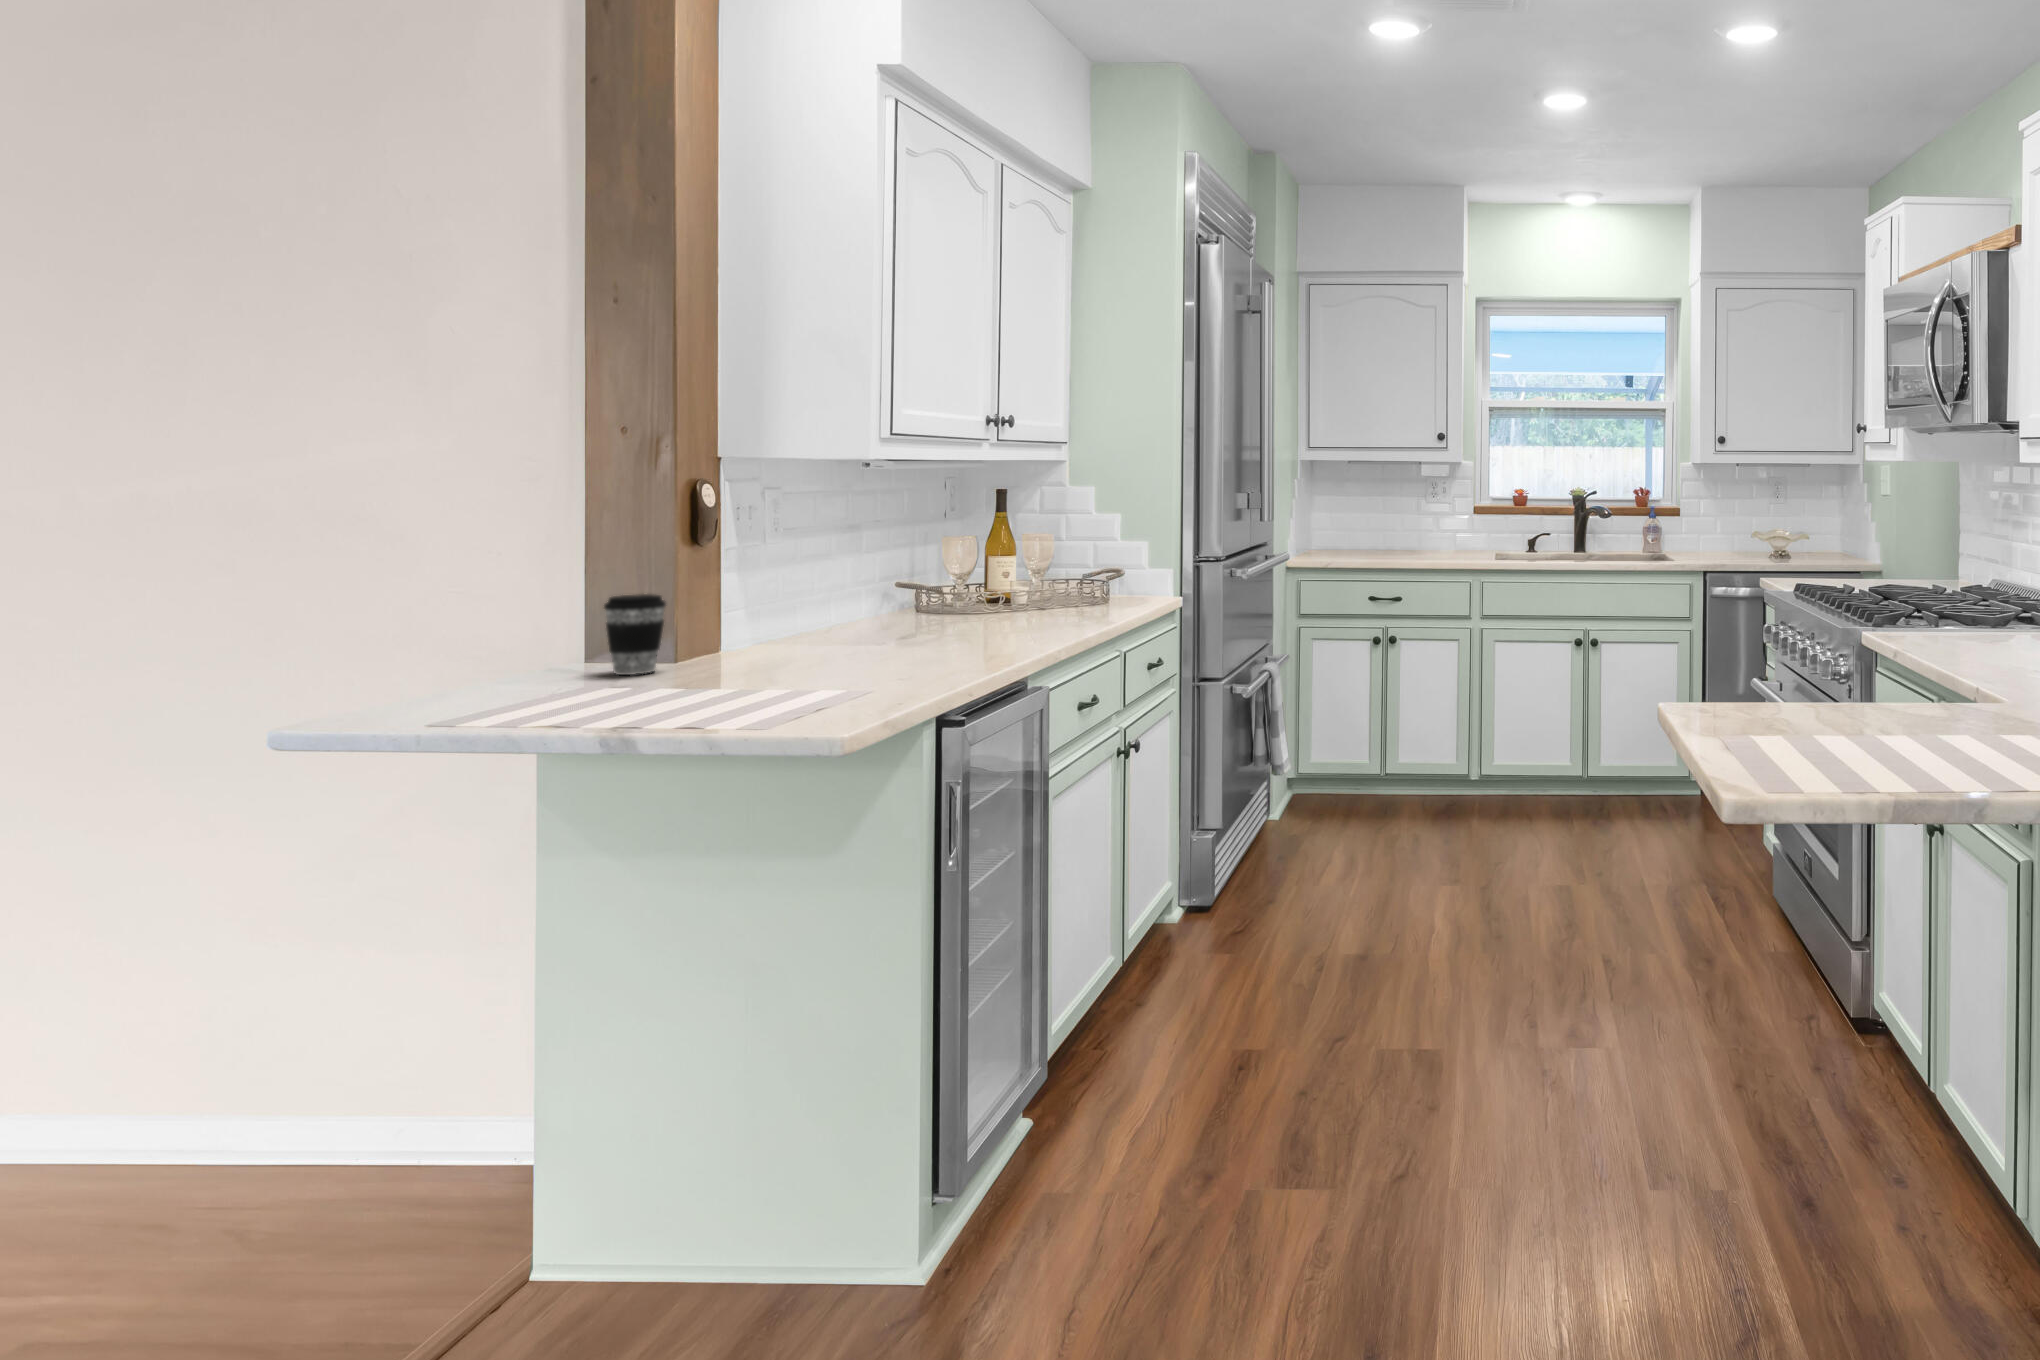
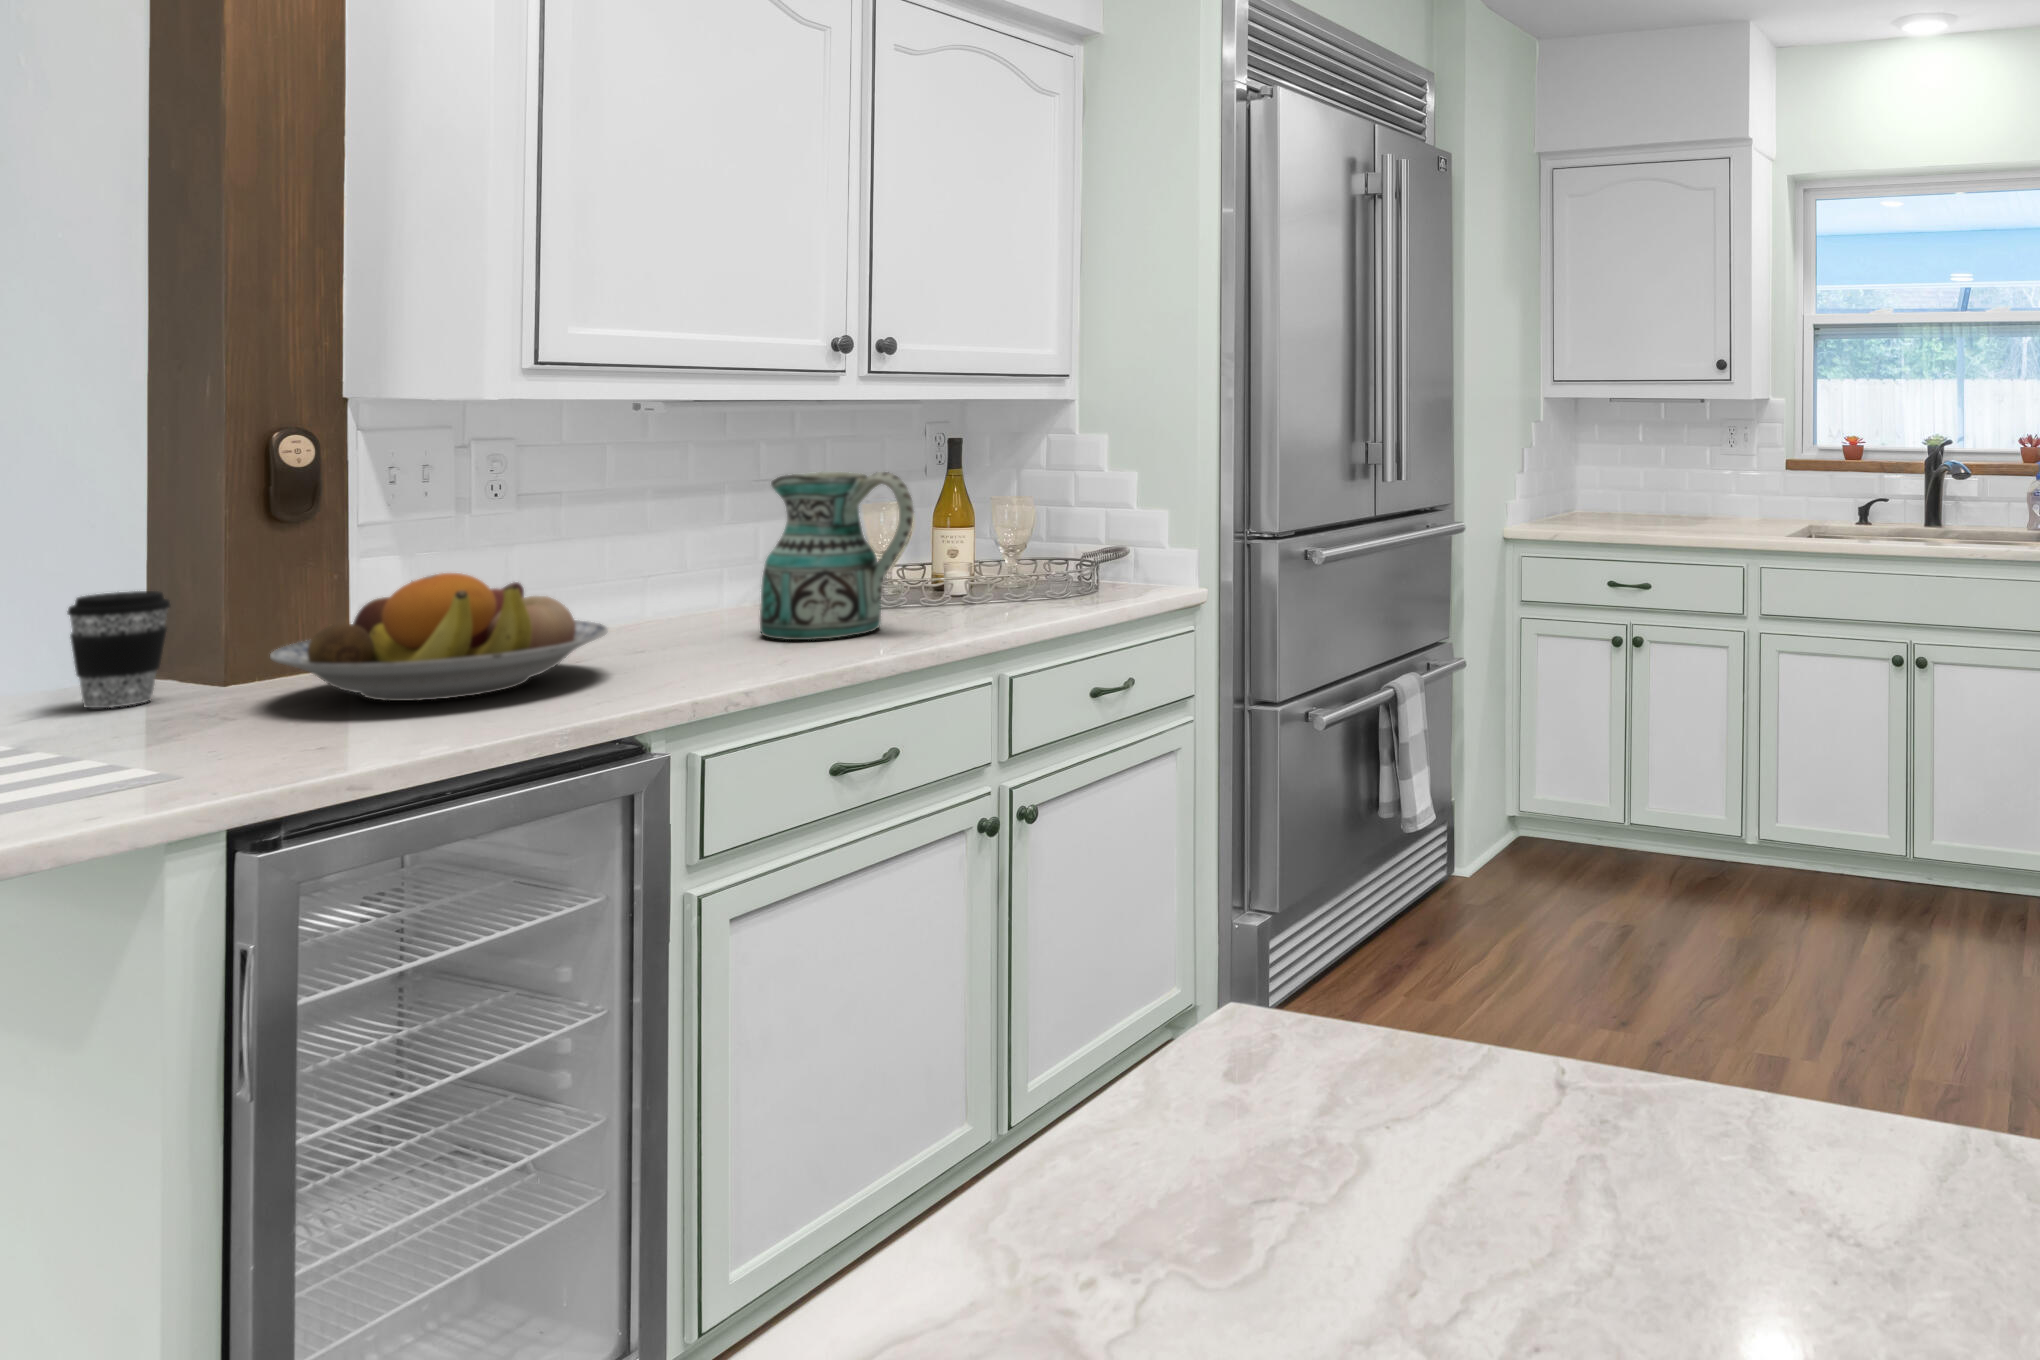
ceramic pitcher: none [962,510,1074,627] -> present [760,471,913,640]
fruit bowl: none [745,577,952,662] -> present [270,573,608,701]

